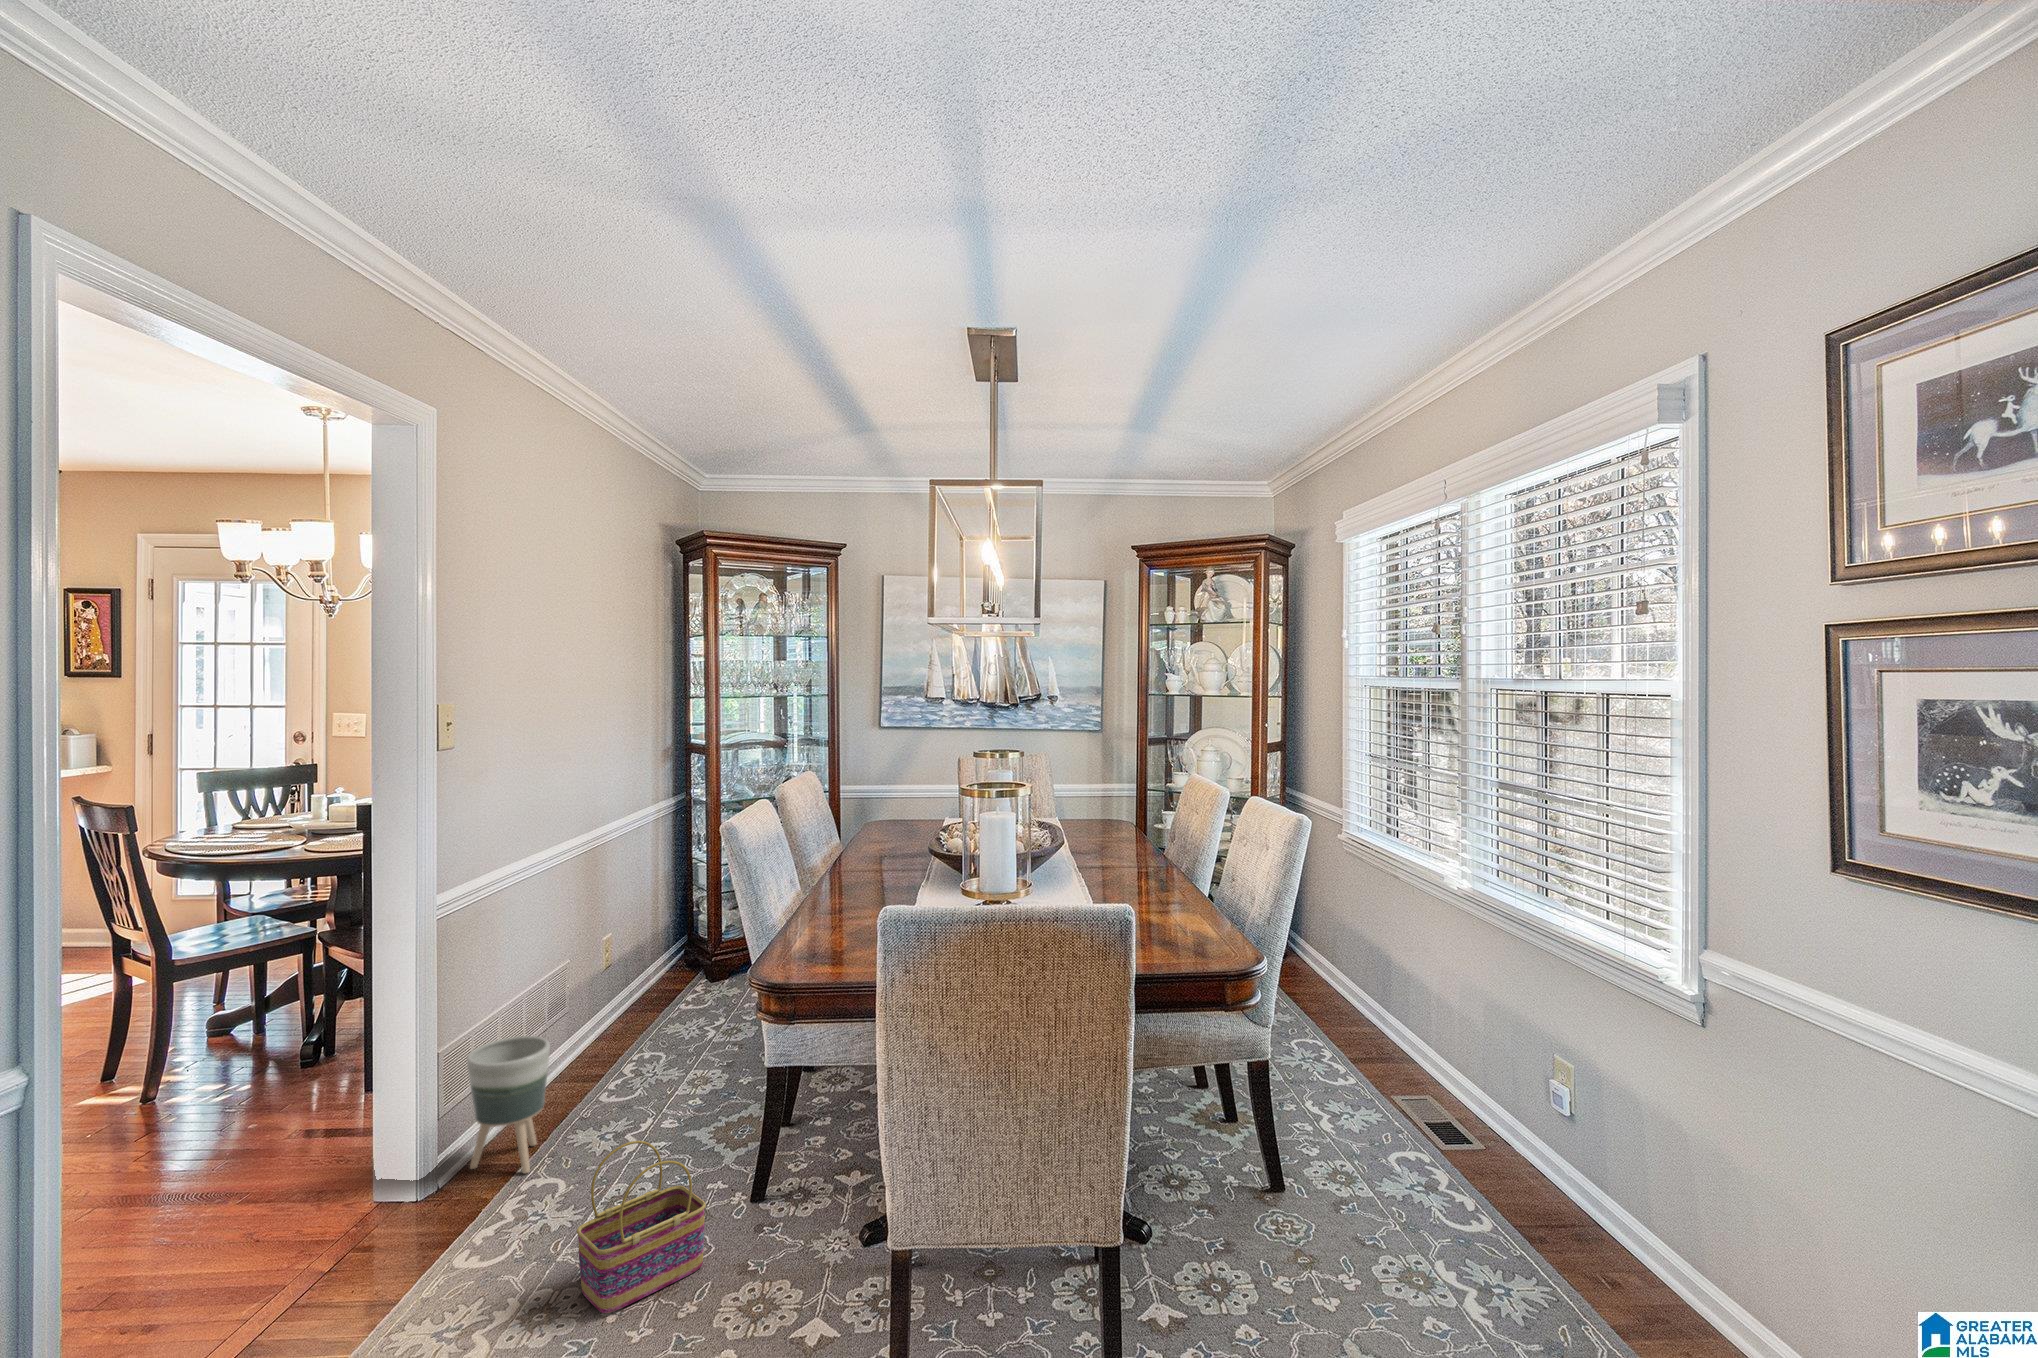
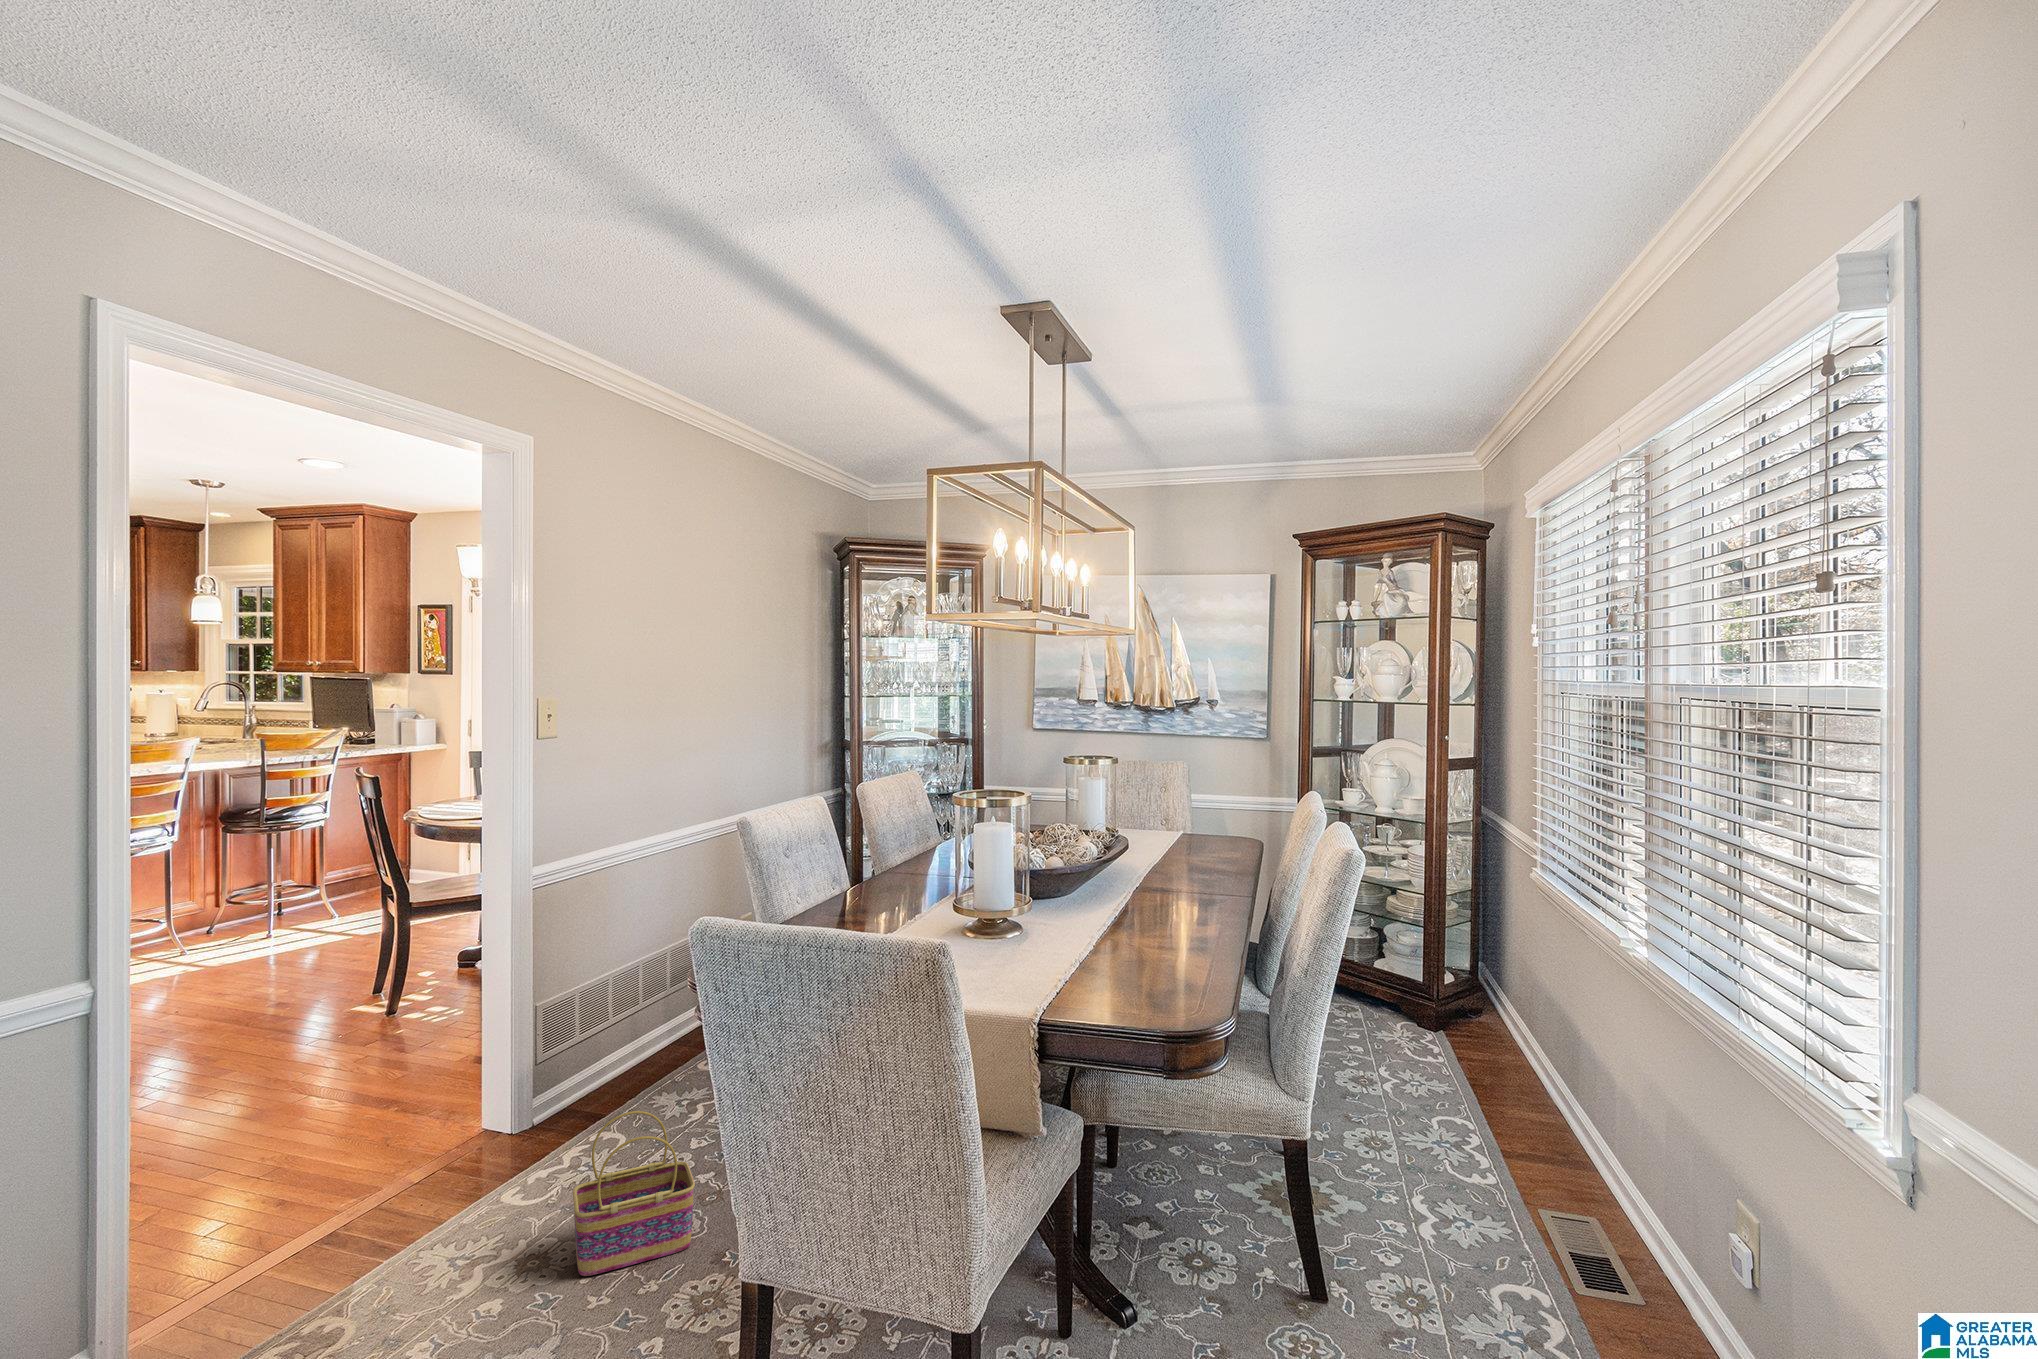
planter: present [467,1036,550,1174] -> none [562,994,637,1123]

